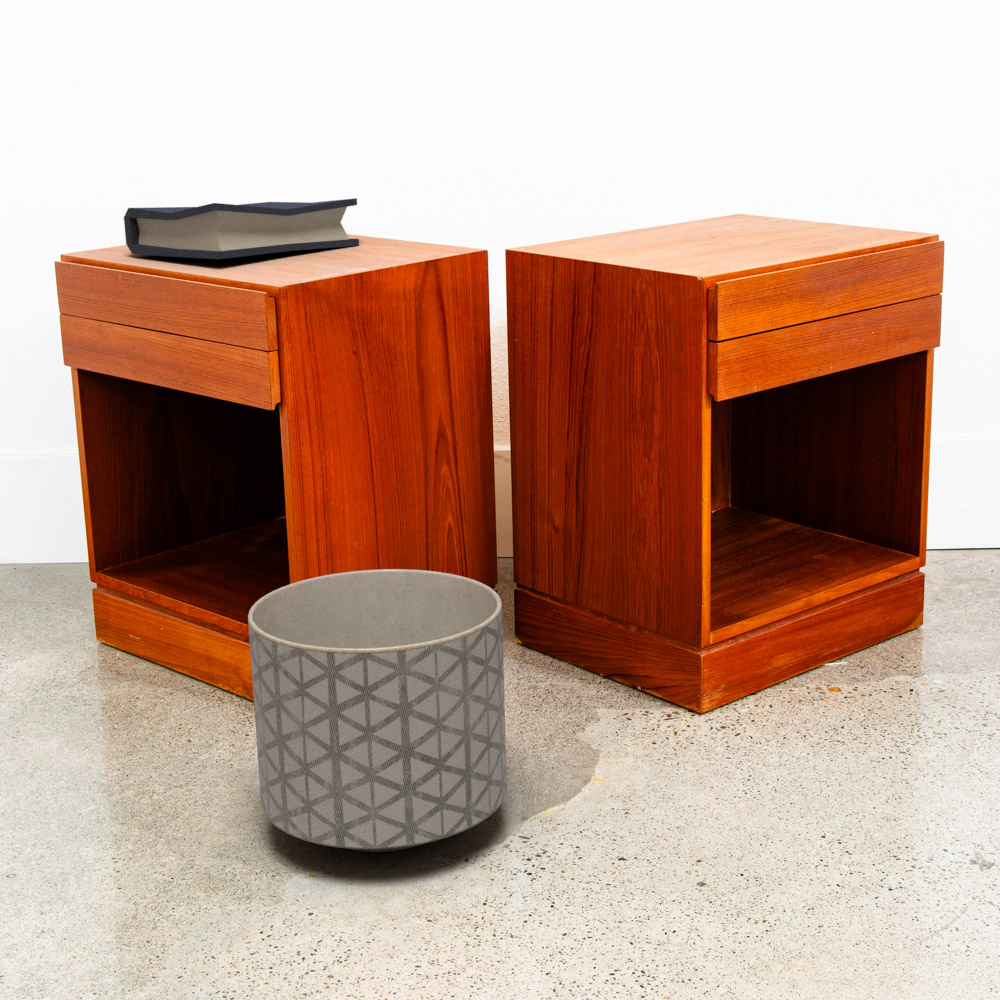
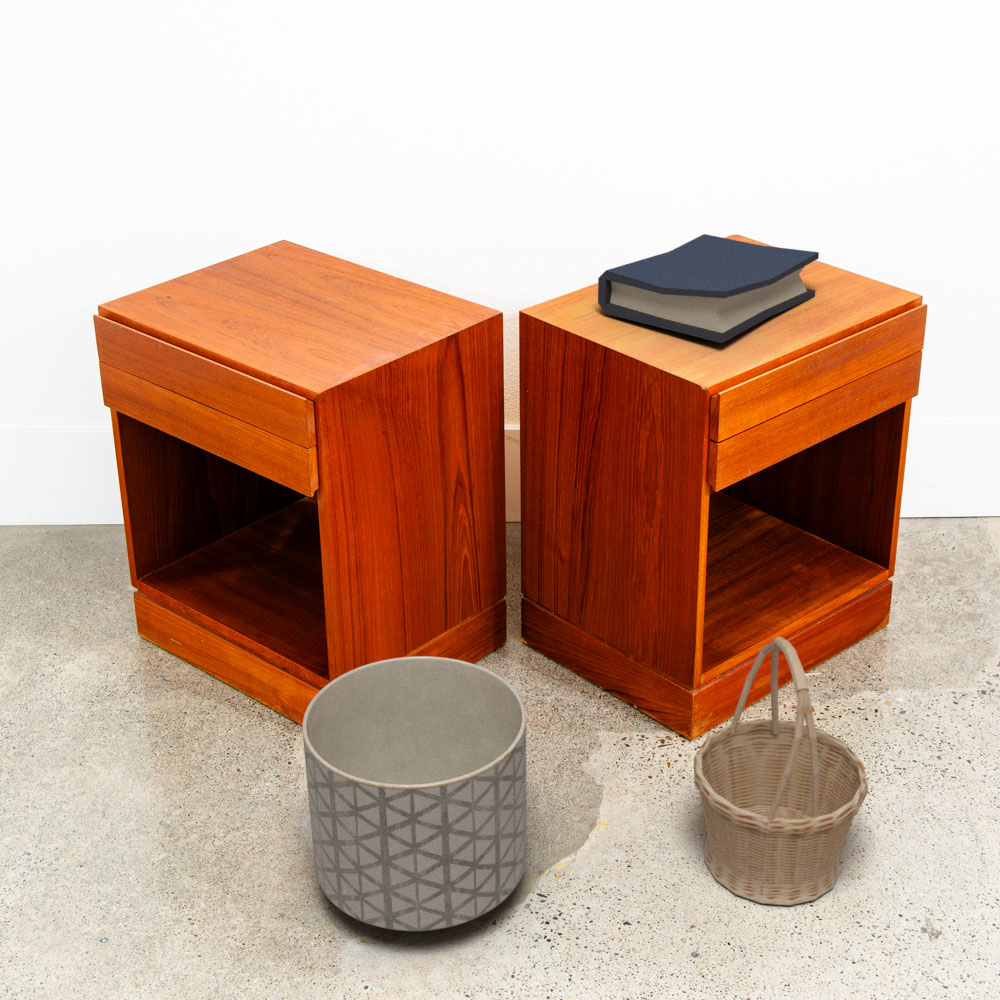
hardback book: present [124,198,359,259] -> present [598,234,819,343]
basket: none [698,527,899,843] -> present [694,637,868,905]

